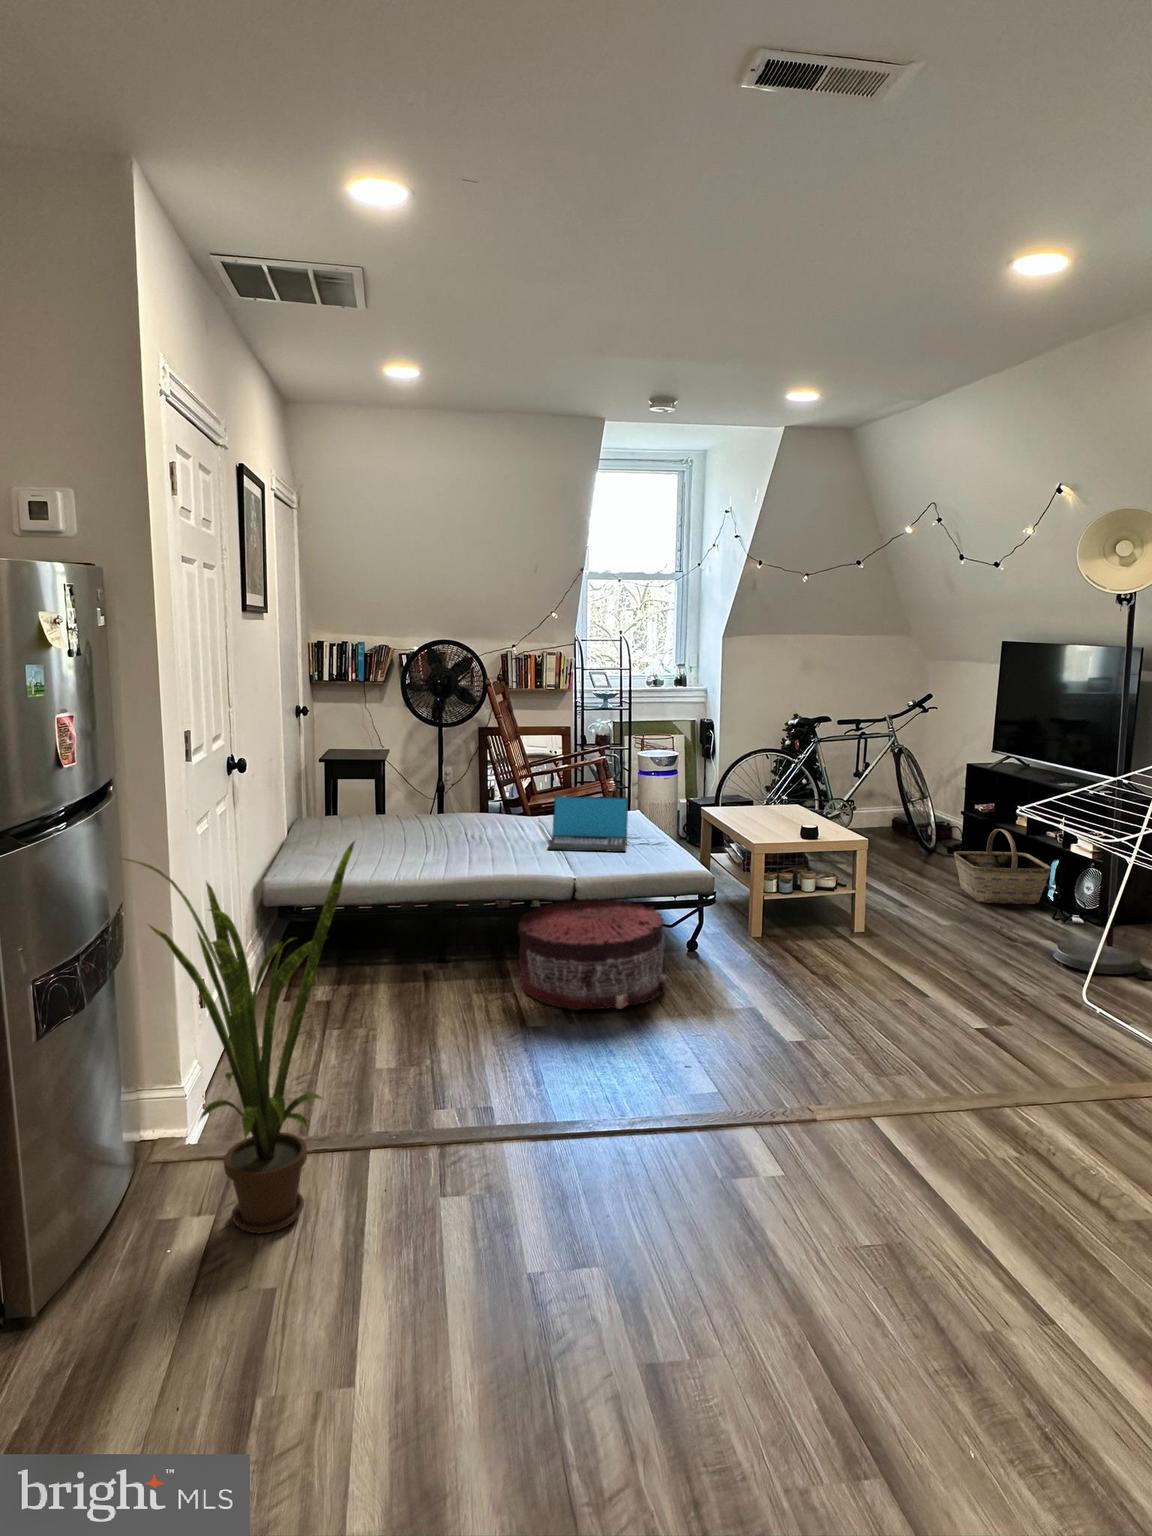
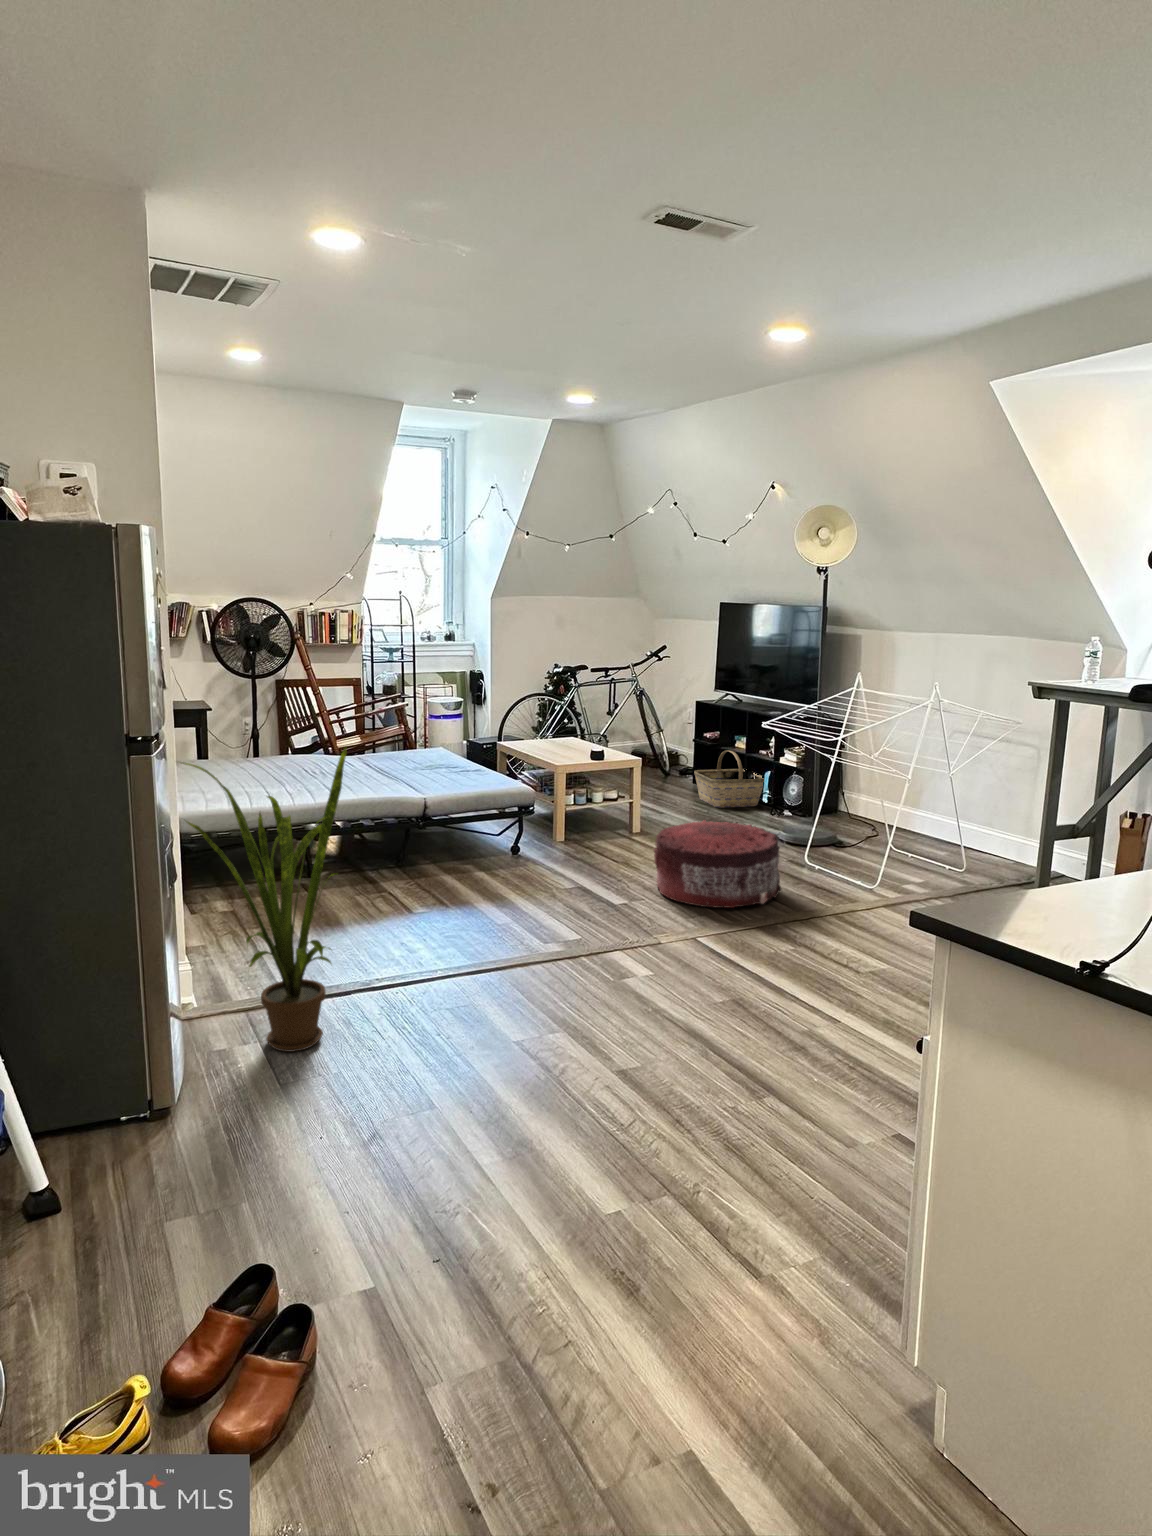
laptop: present [548,796,628,852] -> none [387,732,458,778]
pouf: present [518,899,667,1010] -> present [654,820,782,908]

